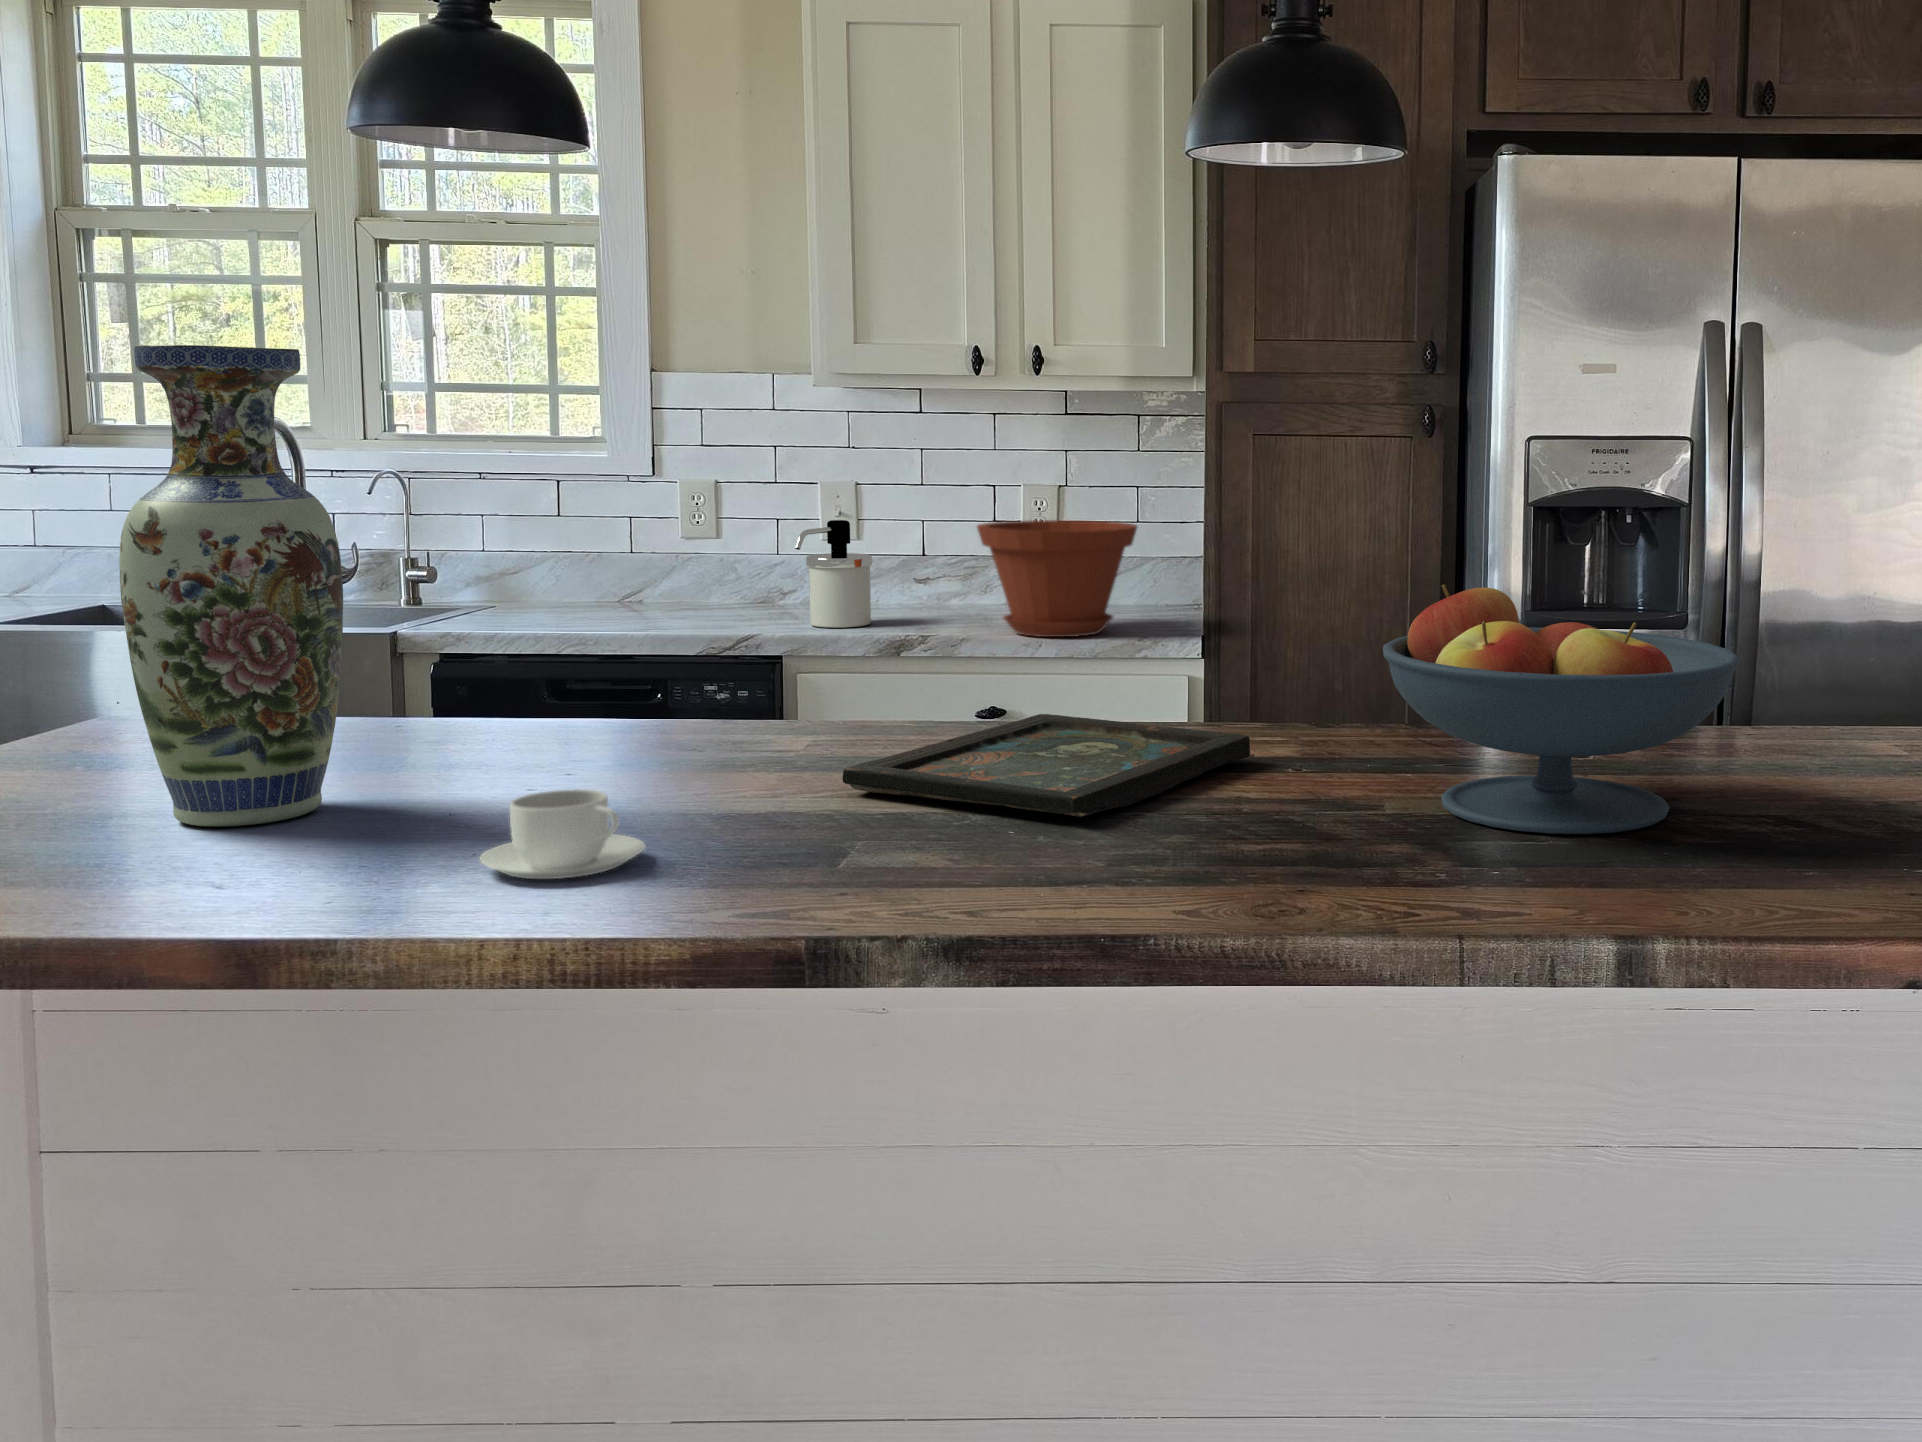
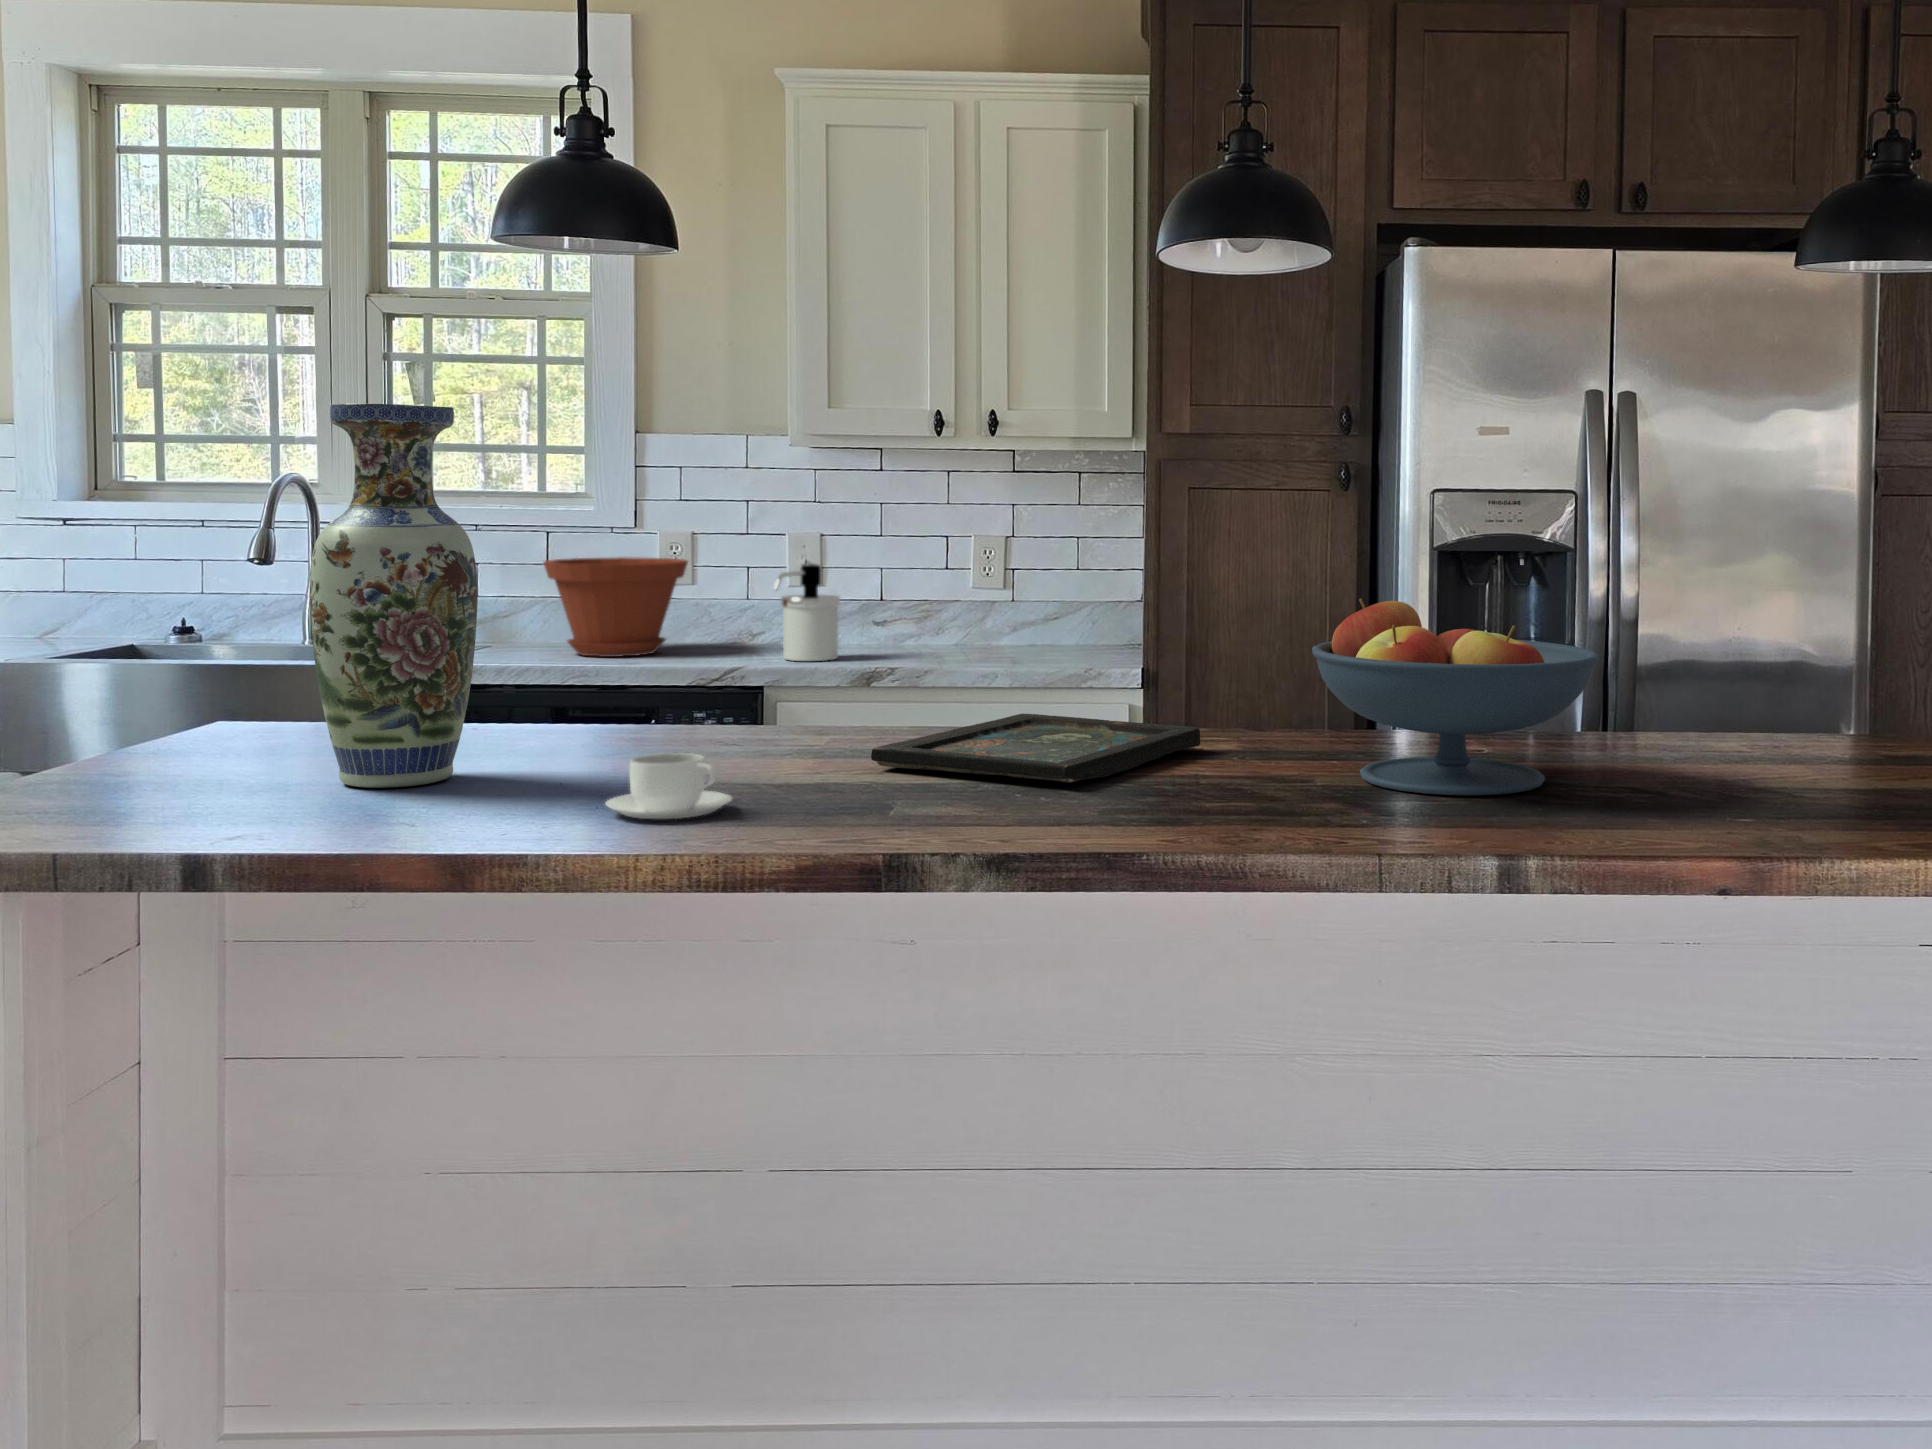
plant pot: present [977,520,1137,637] -> present [544,557,688,657]

